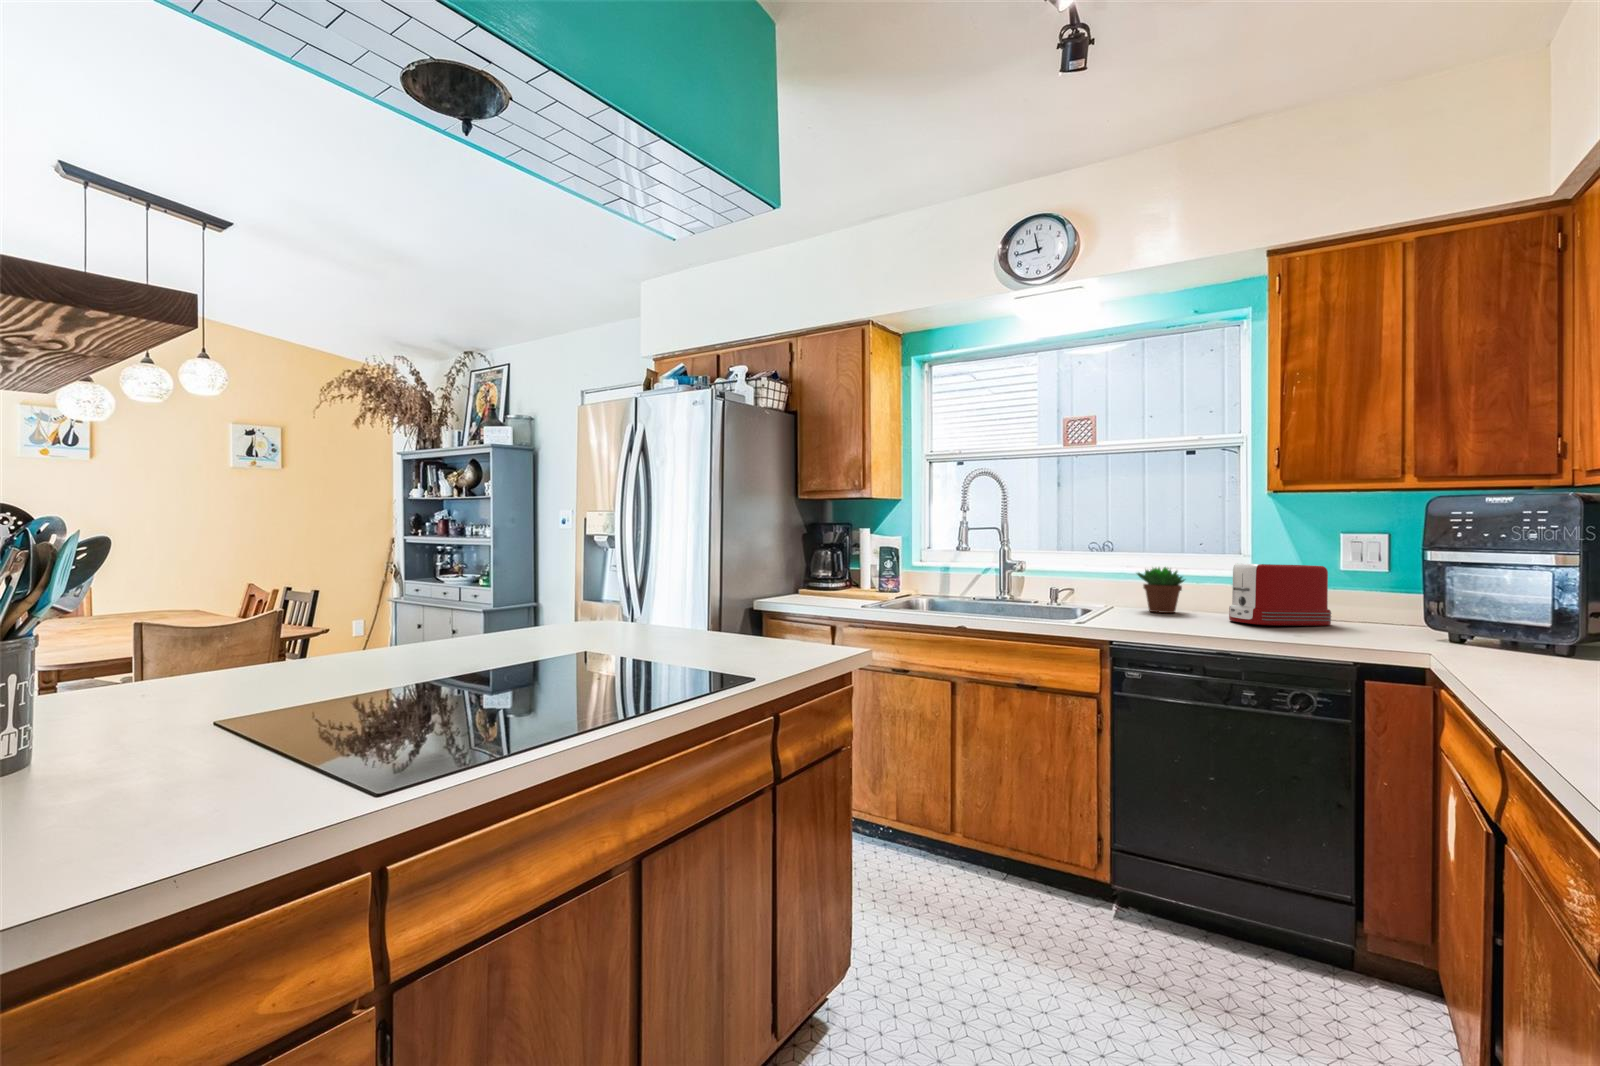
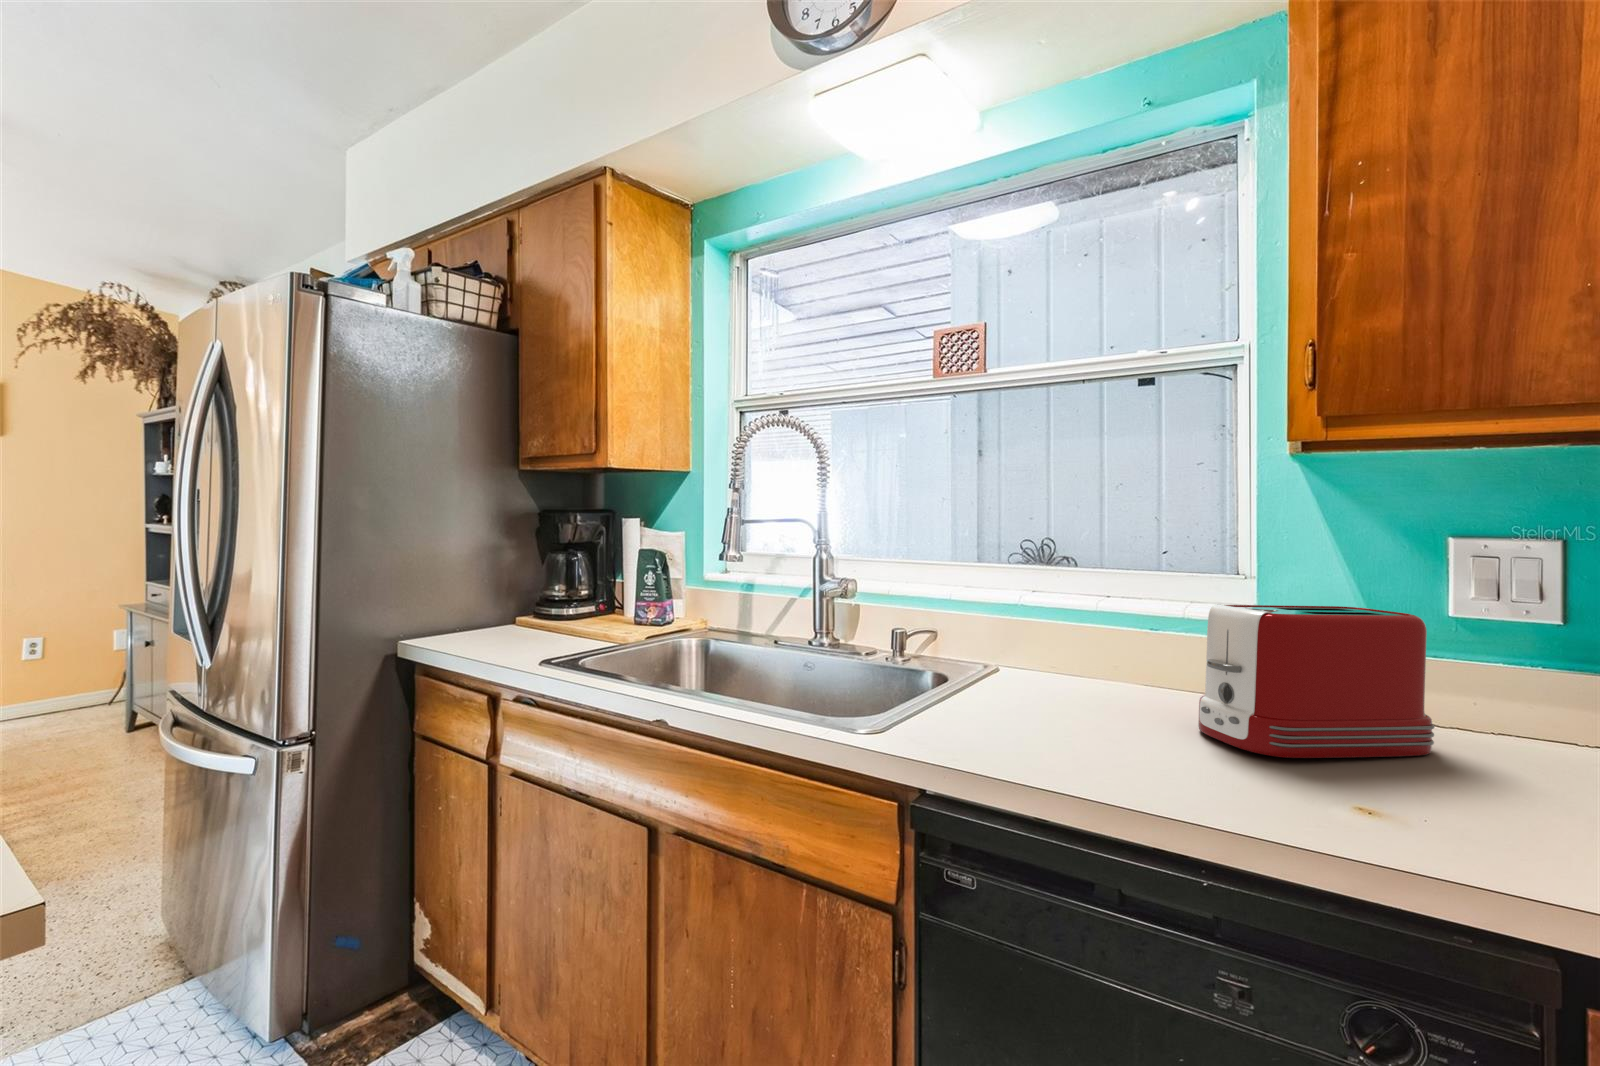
succulent plant: present [1137,567,1184,613] -> none [1024,599,1117,697]

